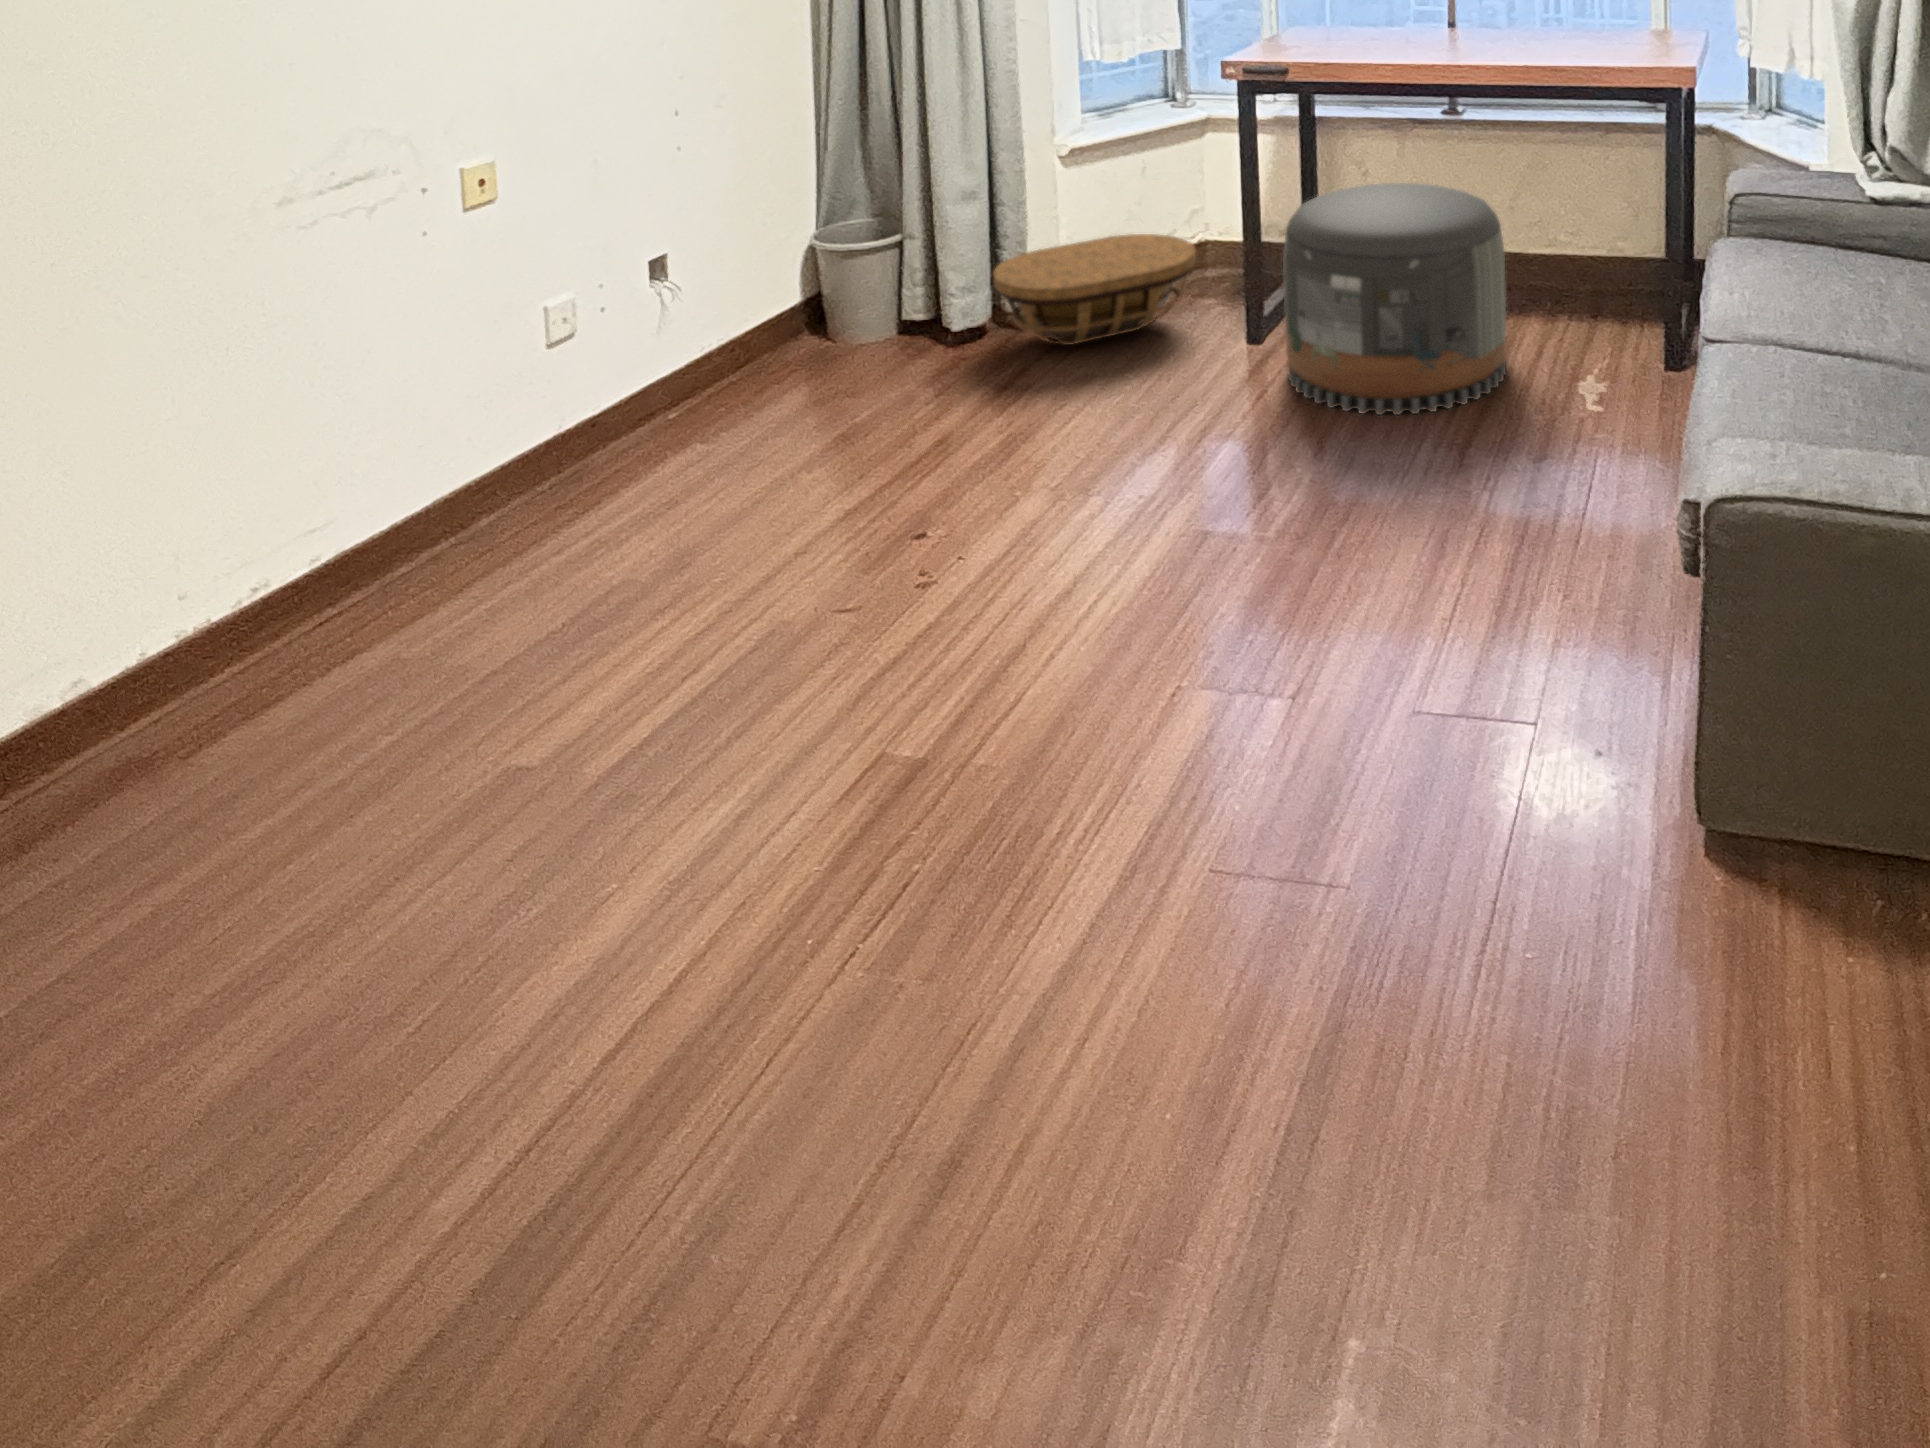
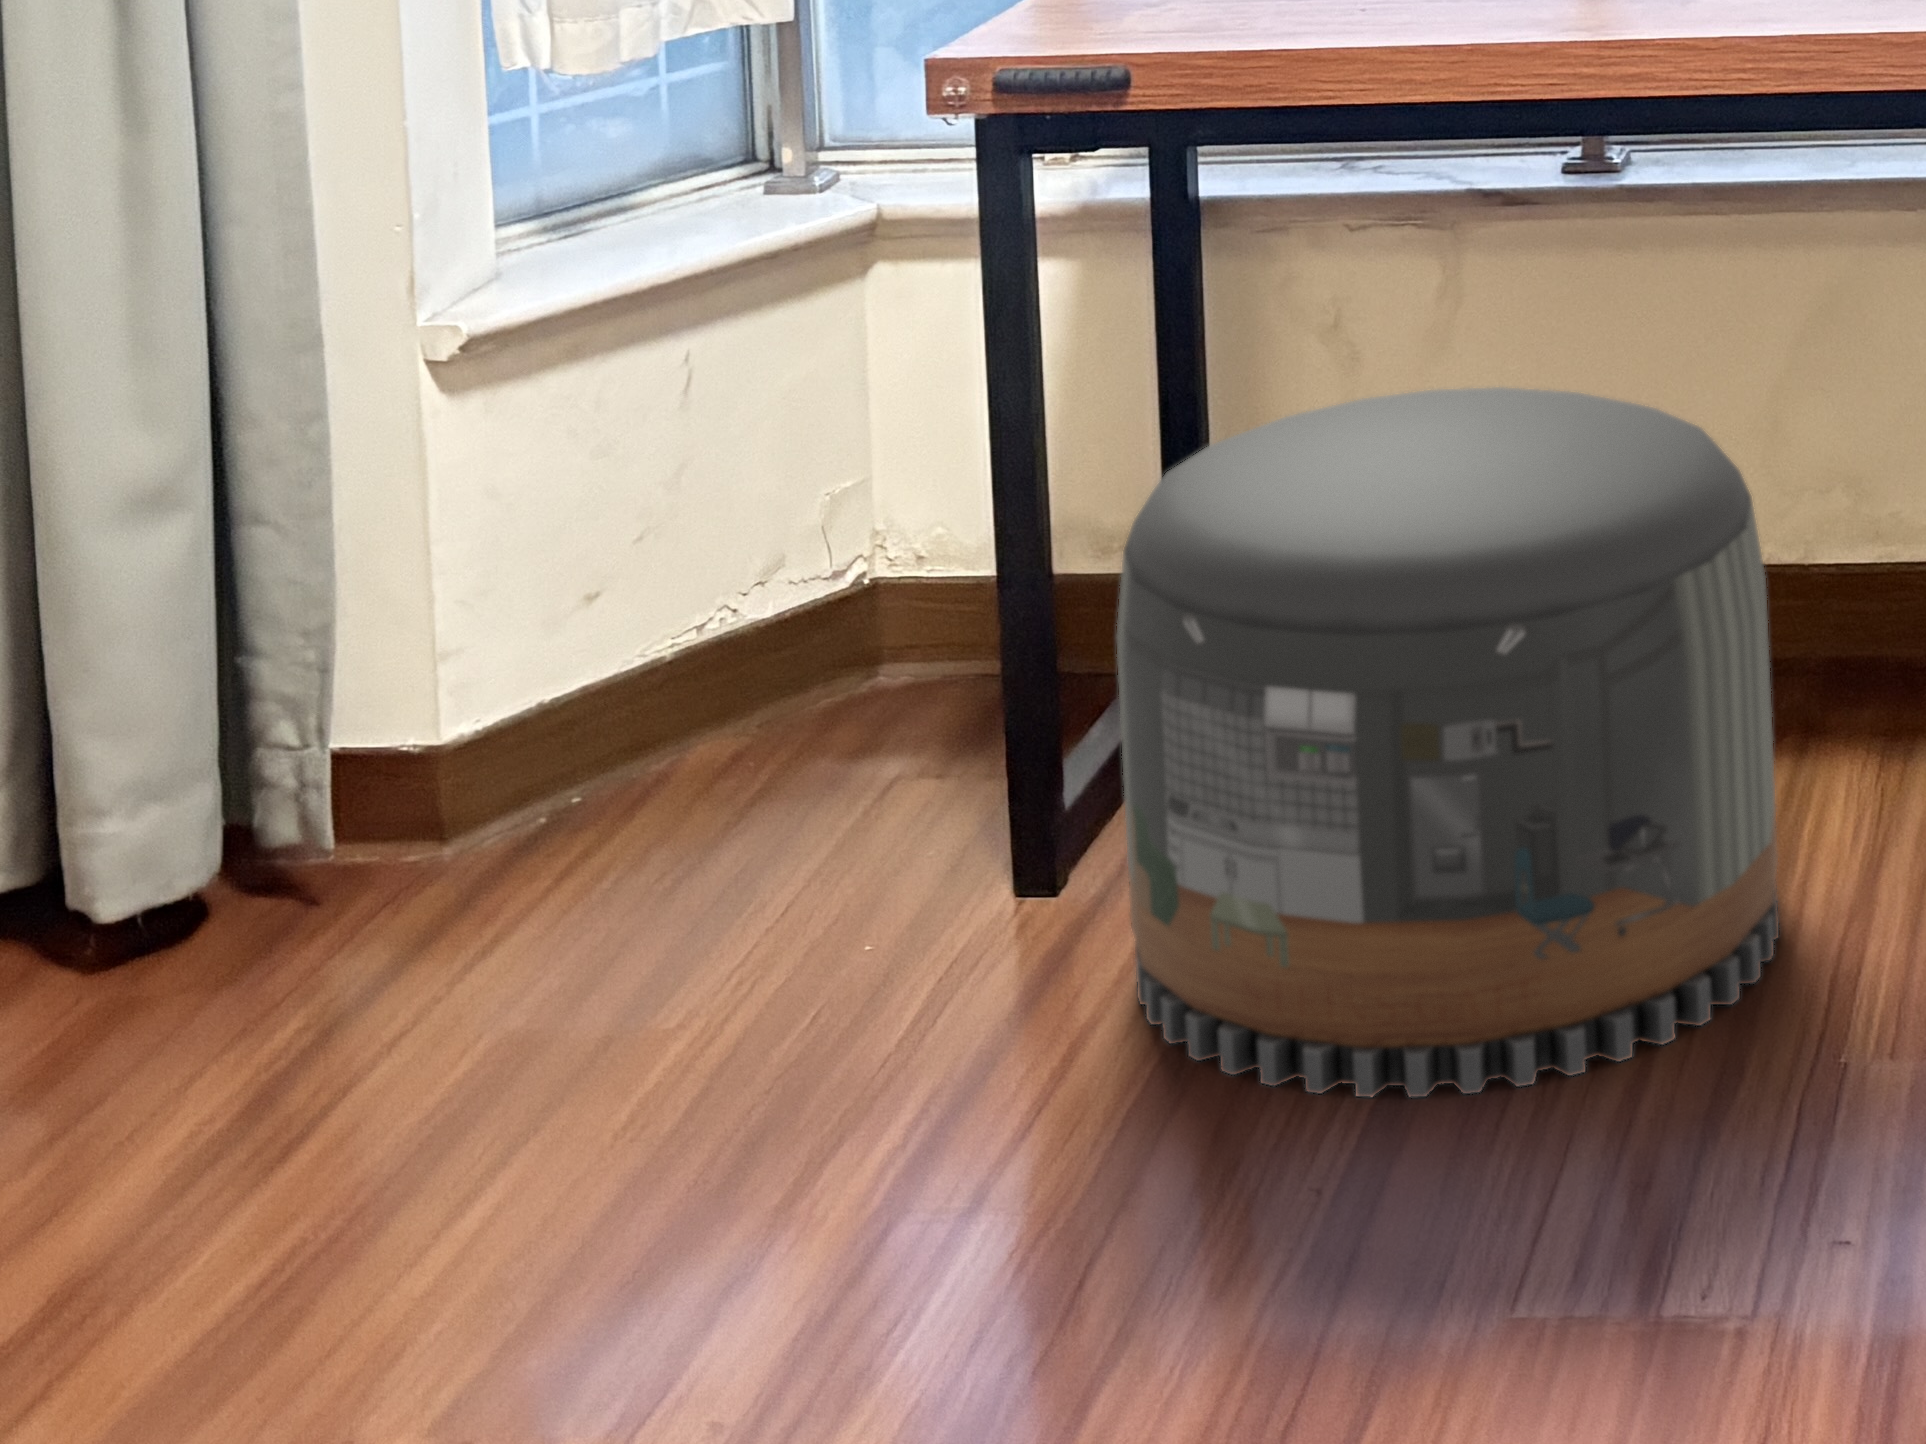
basket: present [993,234,1196,345] -> none [223,574,850,936]

